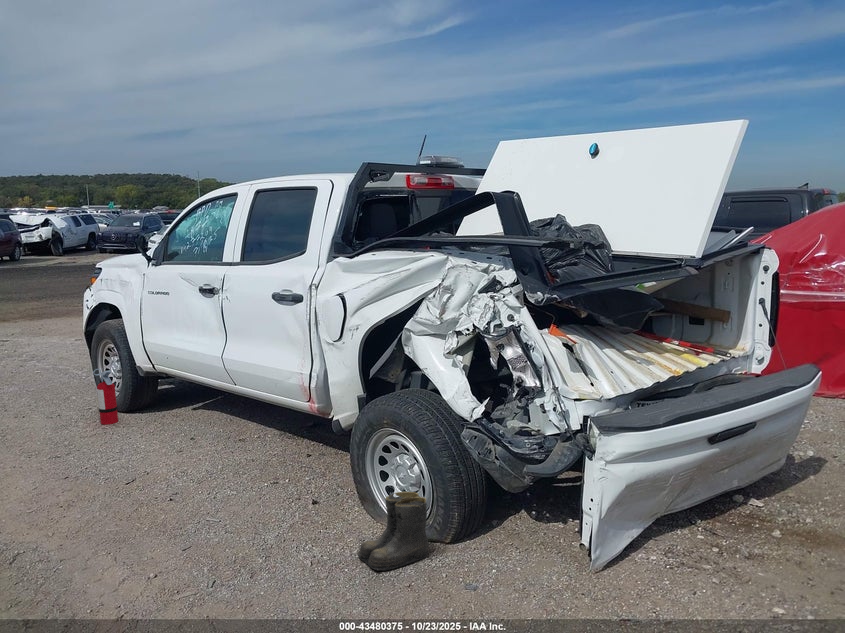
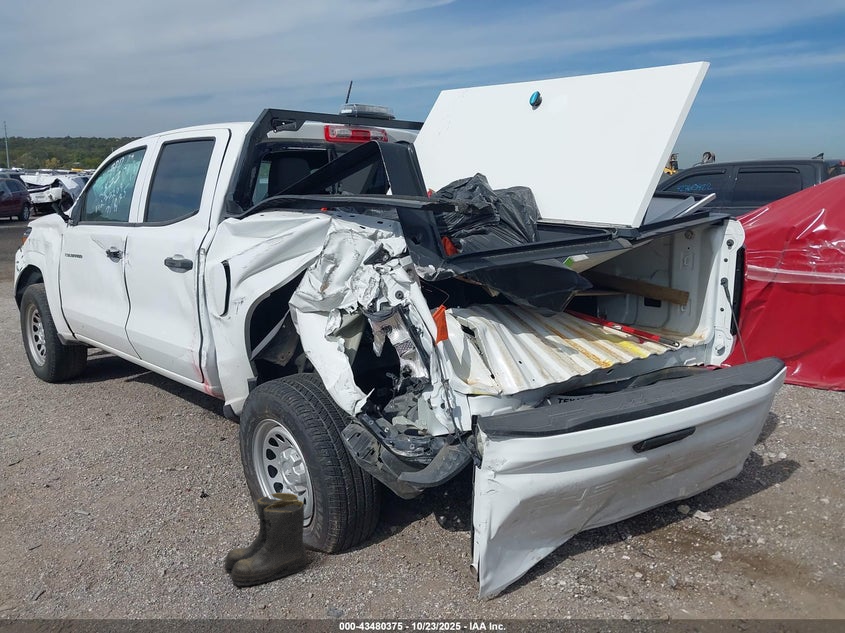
fire extinguisher: present [93,369,118,425] -> none [12,336,41,396]

